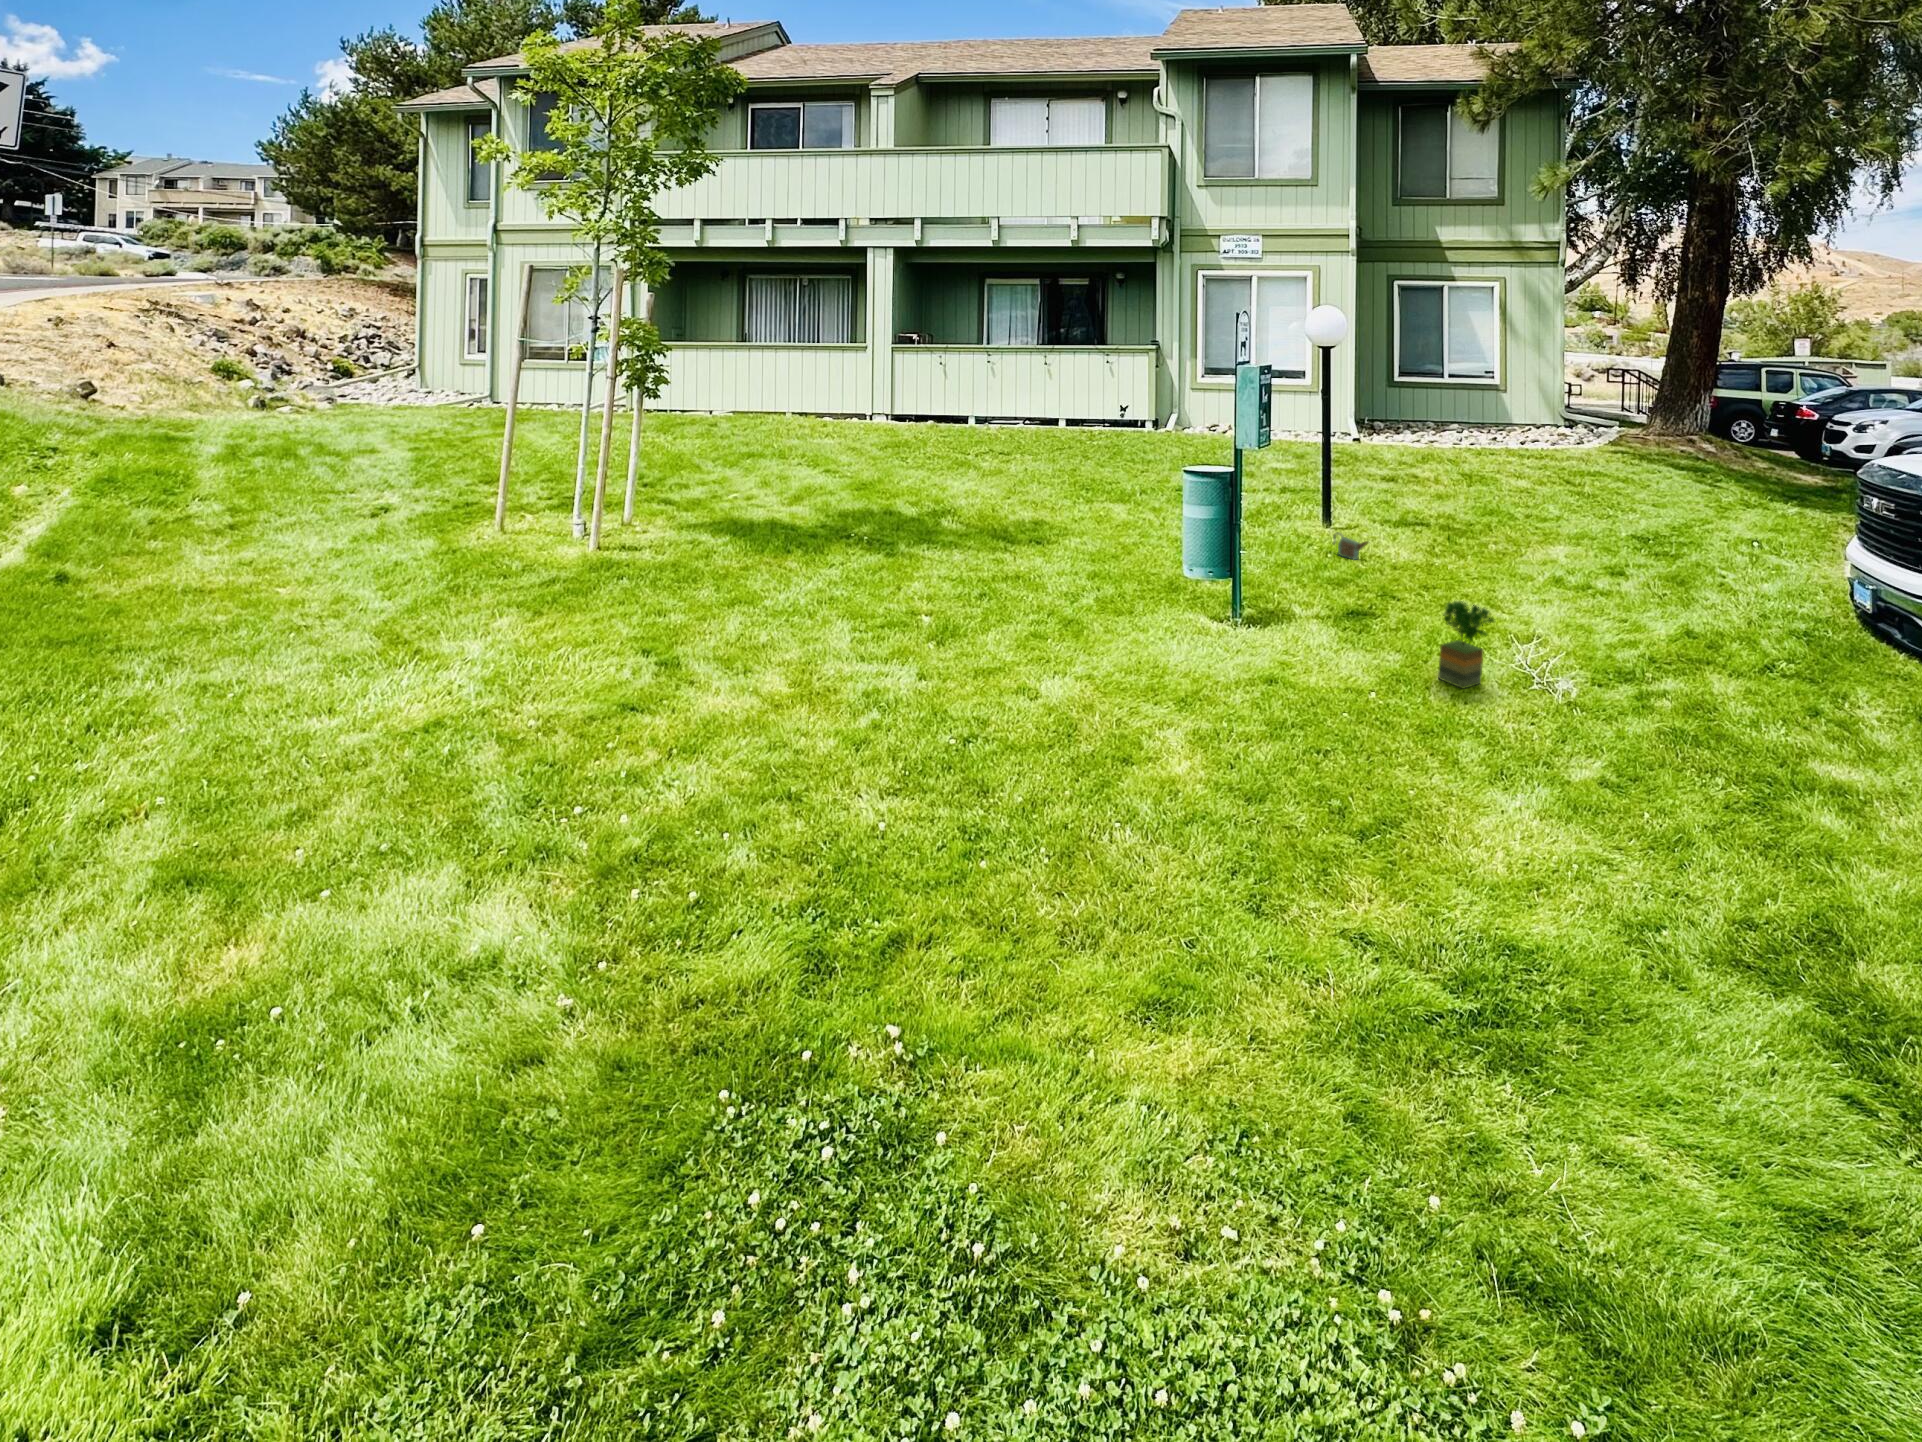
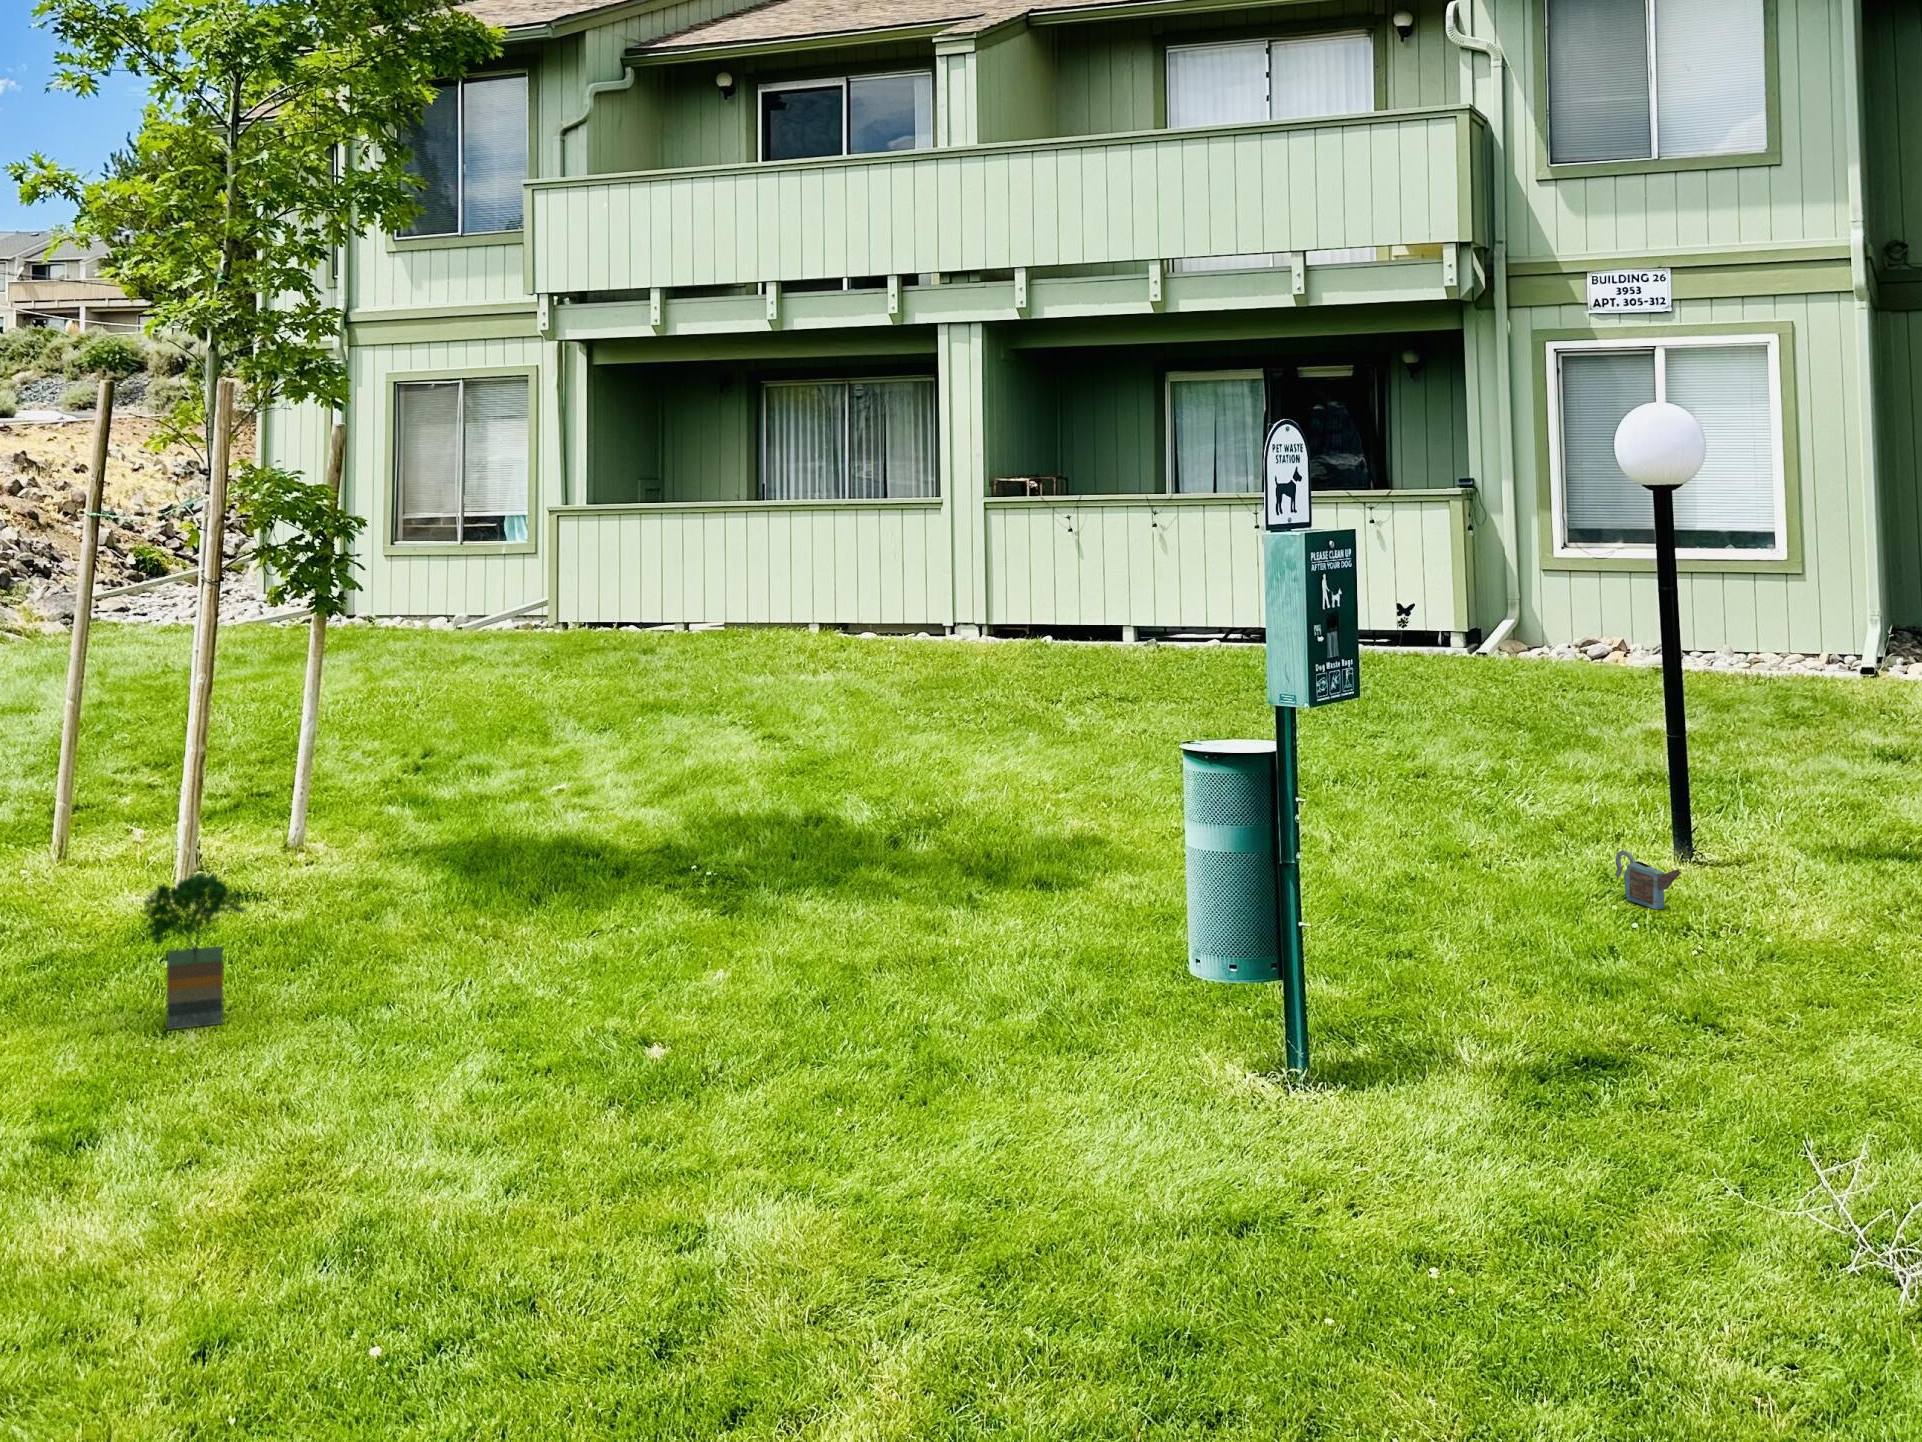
potted tree: present [1438,601,1495,688] -> present [140,872,247,1030]

